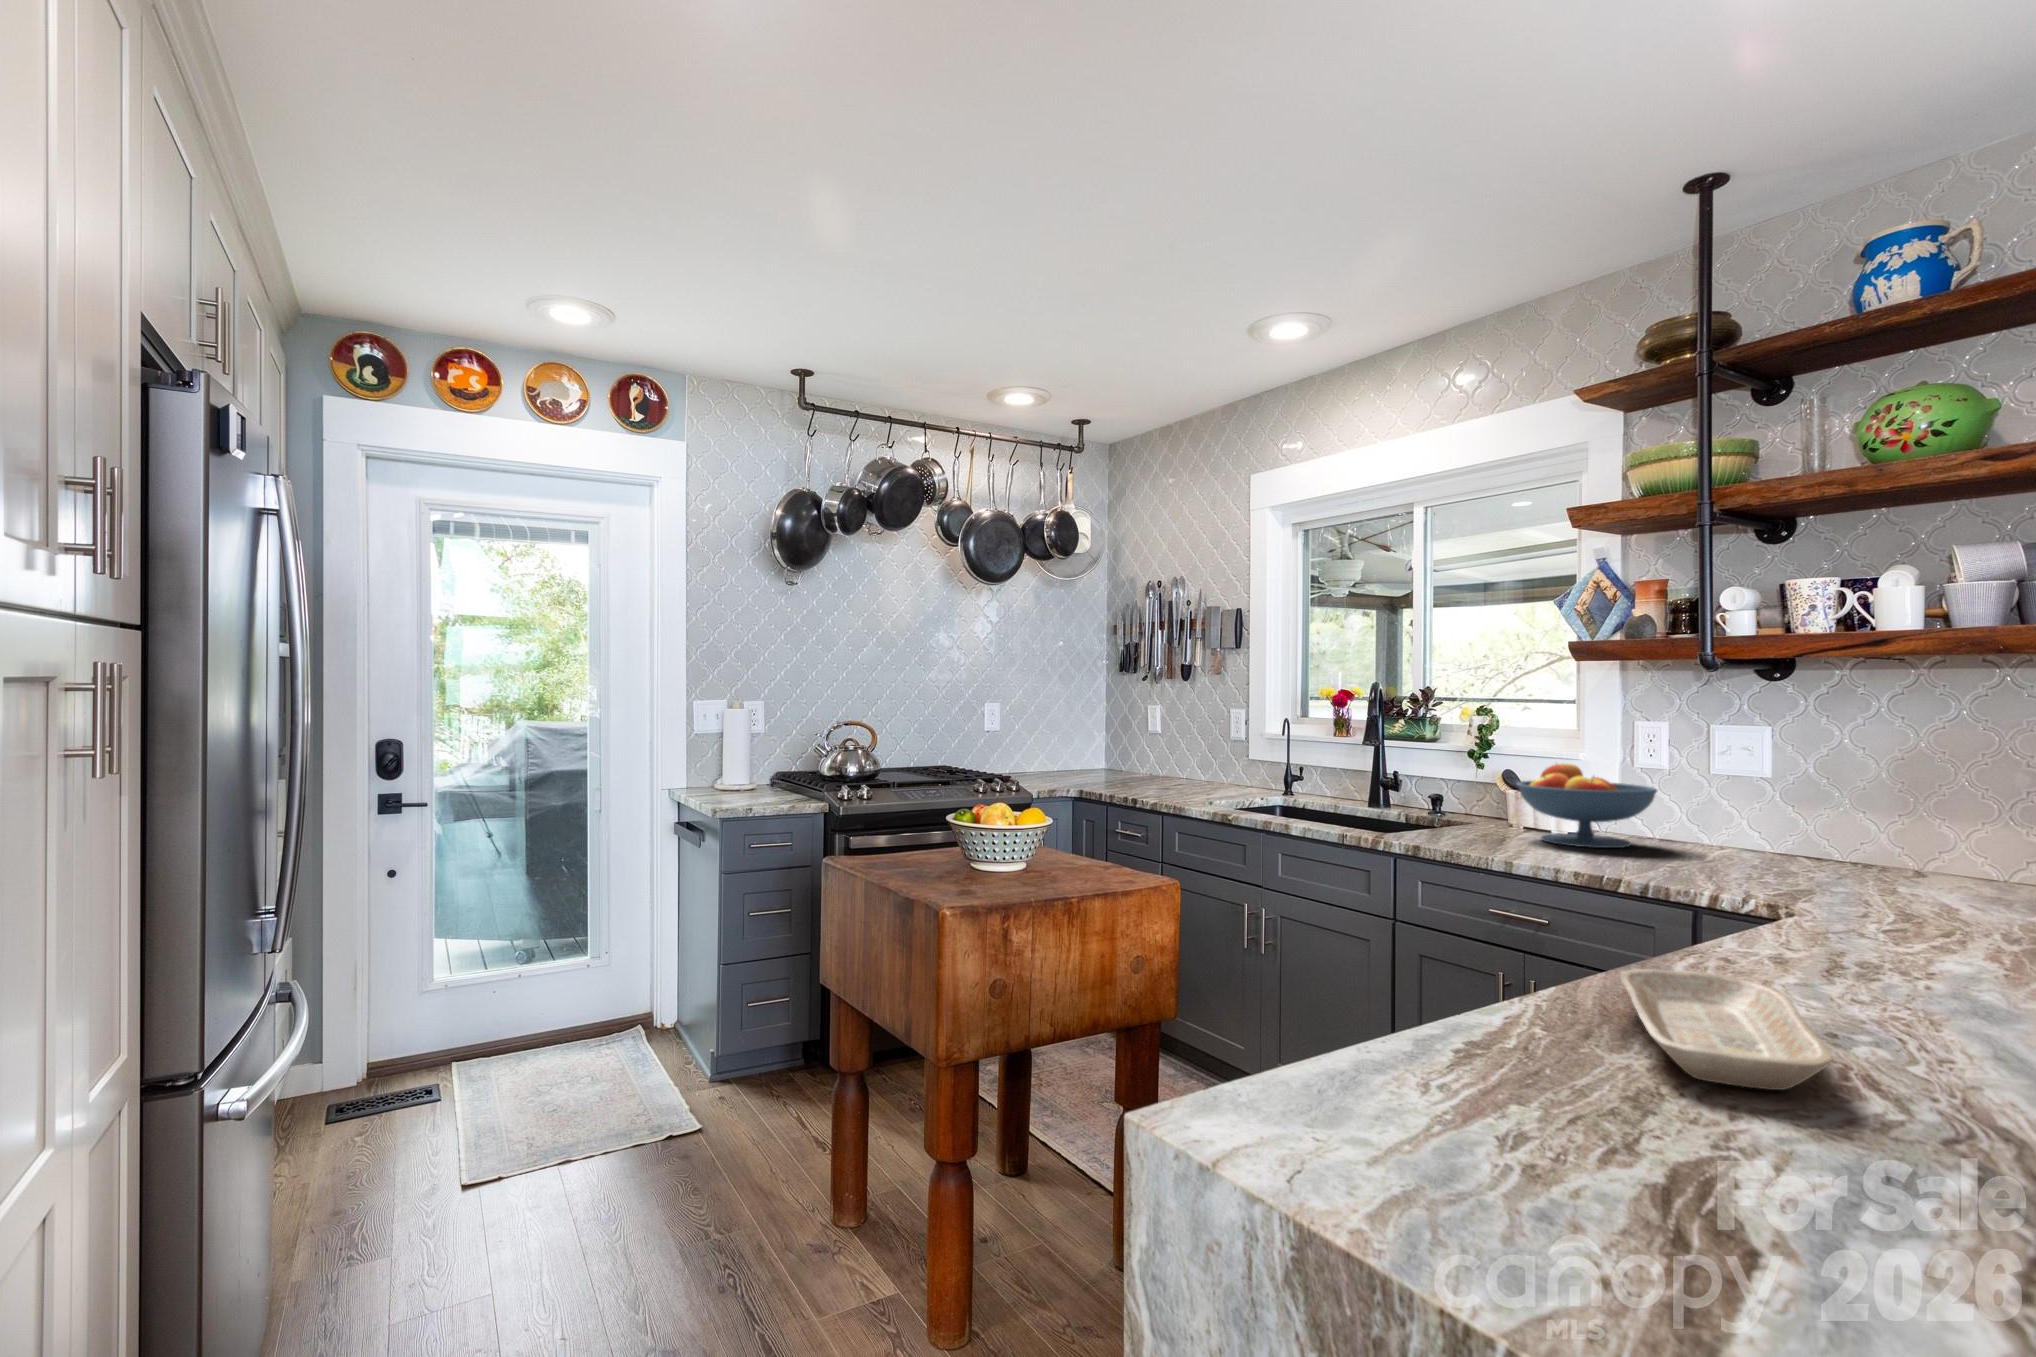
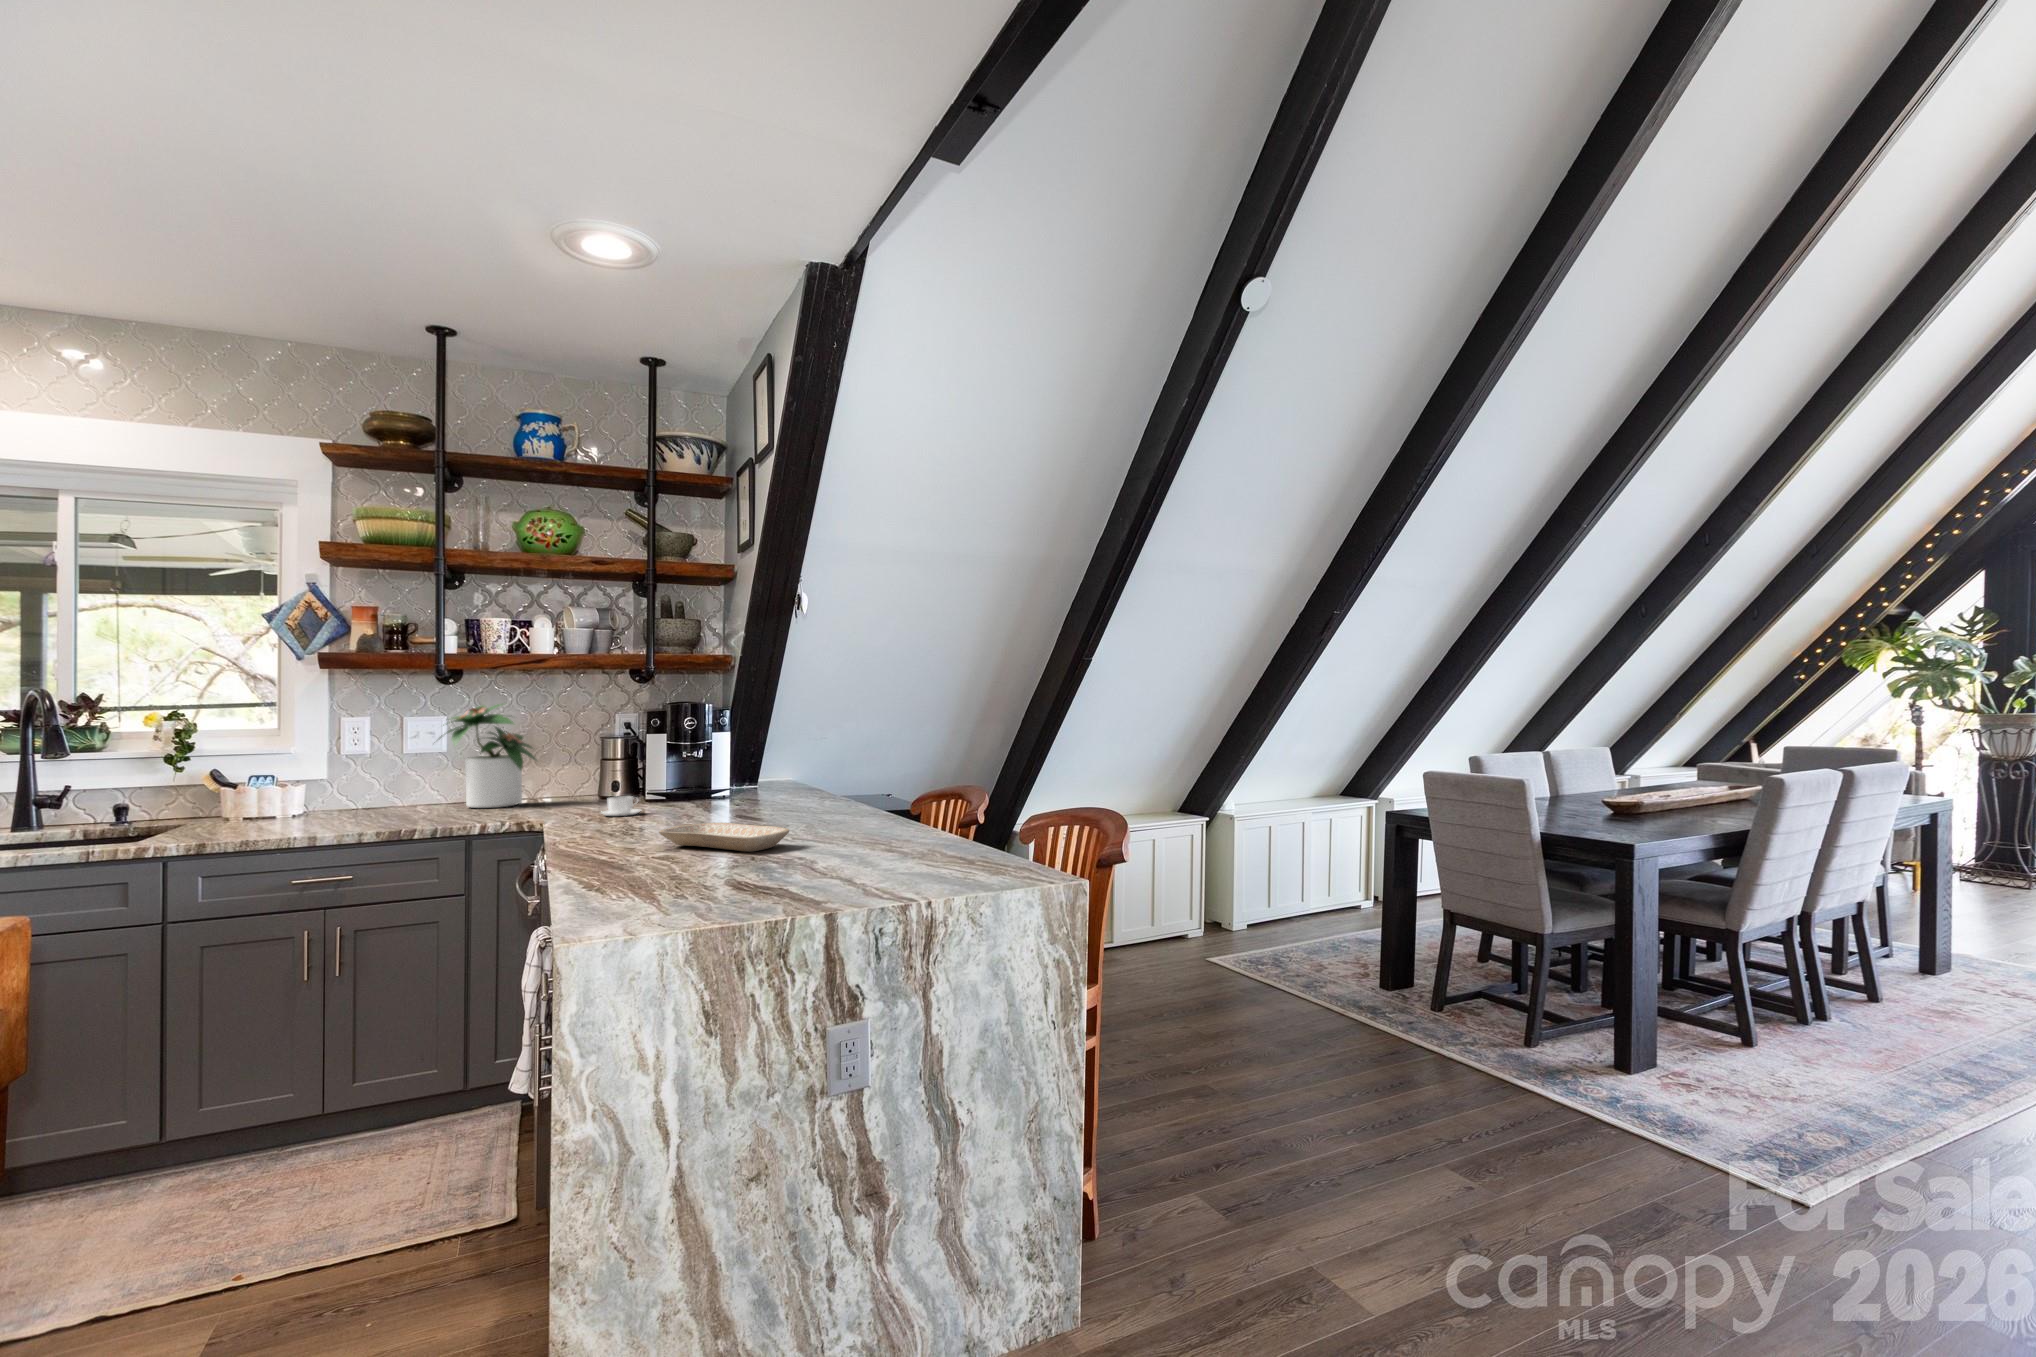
potted plant: none [1735,712,1918,875] -> present [439,704,537,808]
fruit bowl: present [1516,764,1657,848] -> none [252,756,375,823]
coffee cup: none [1868,893,1968,936] -> present [601,796,641,816]

